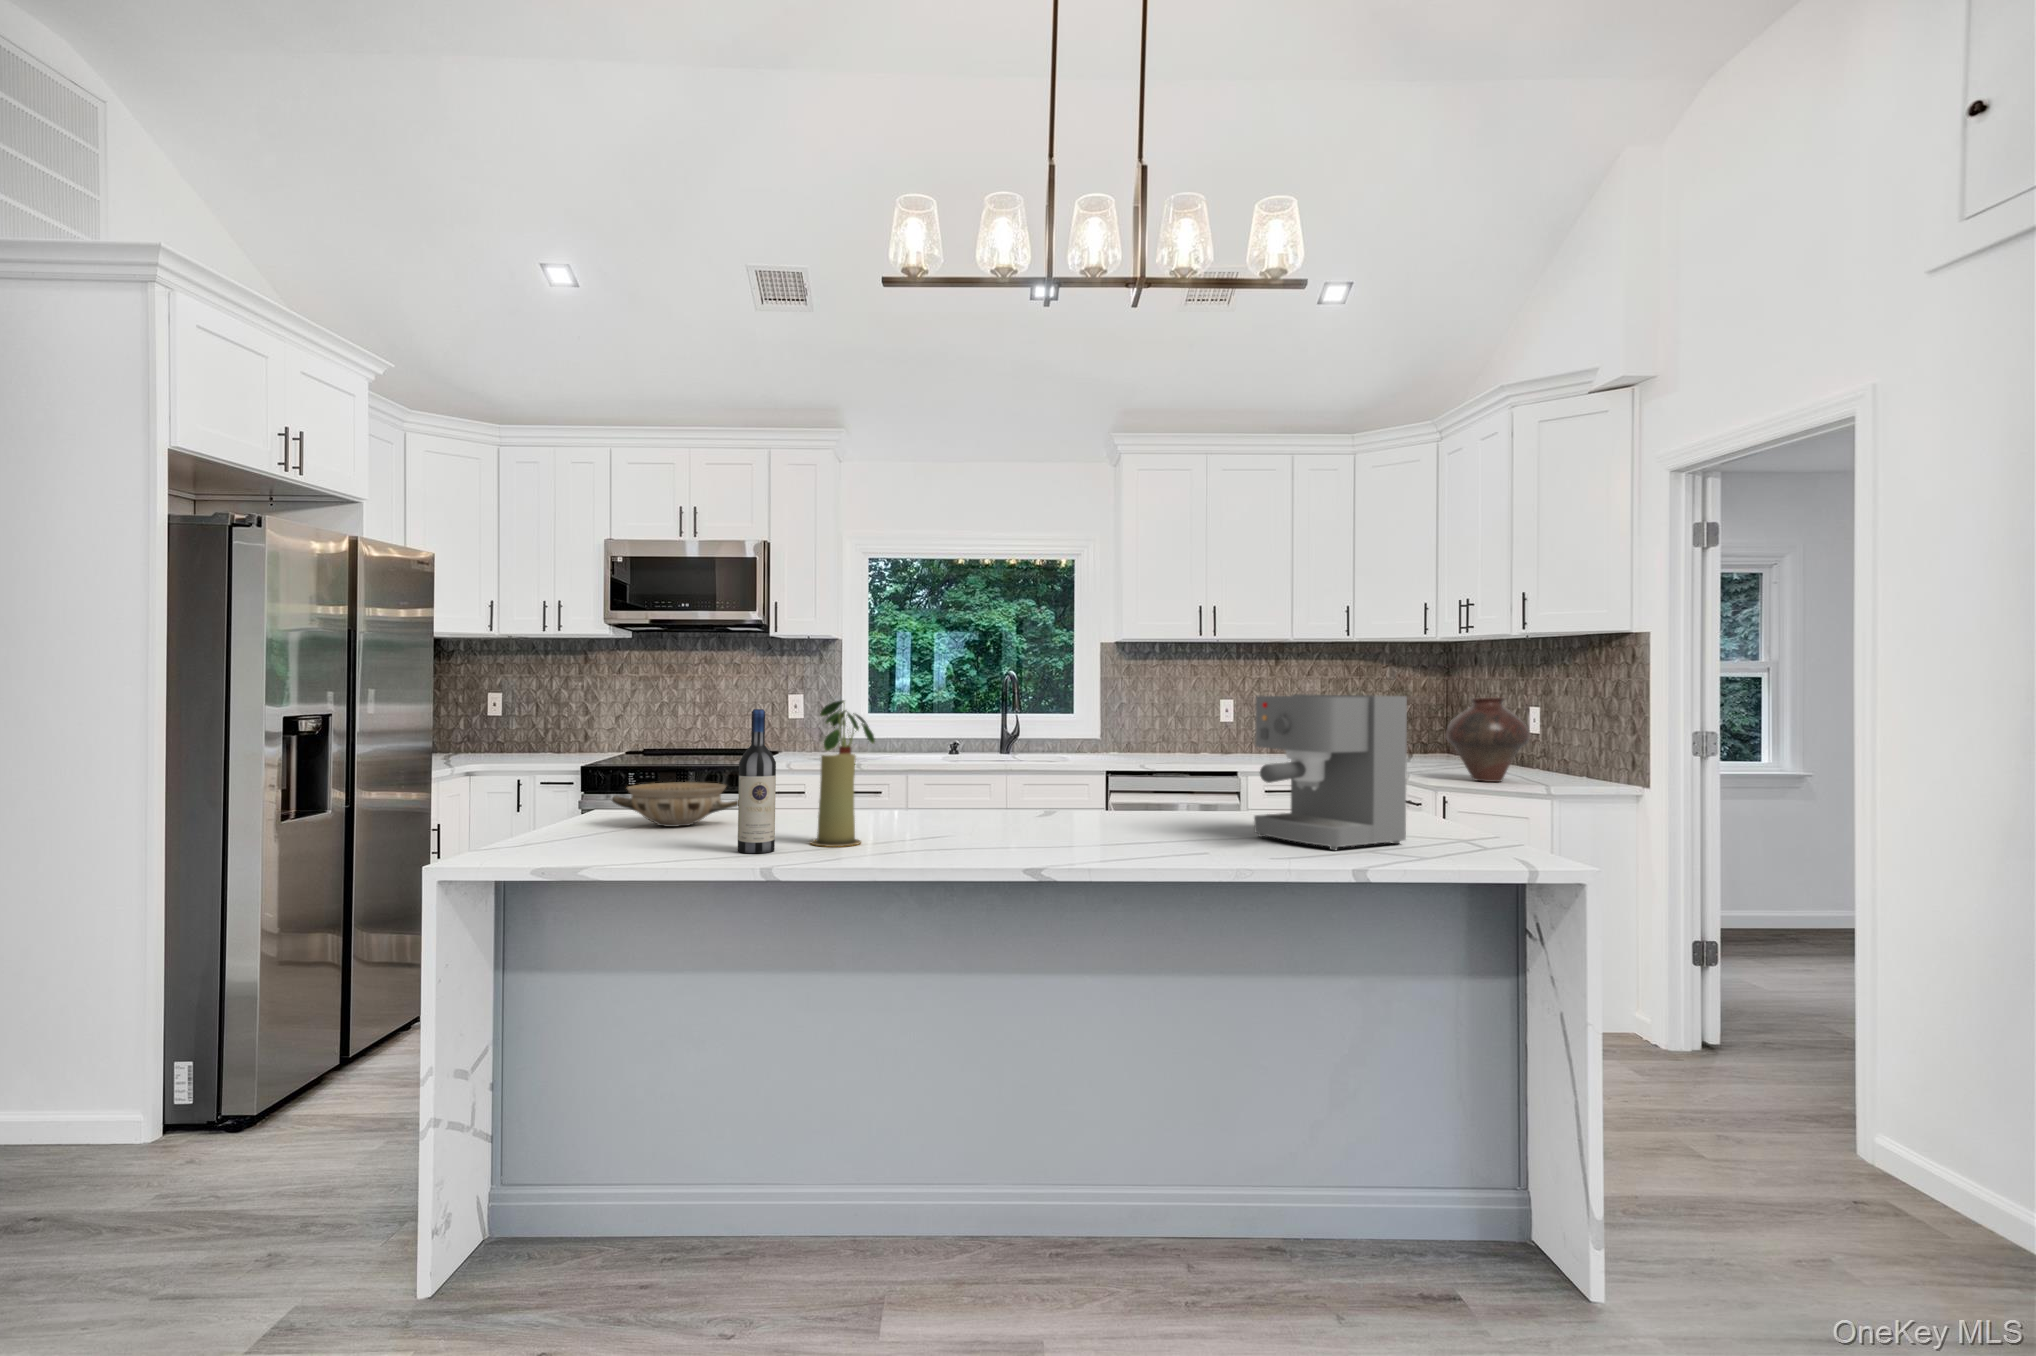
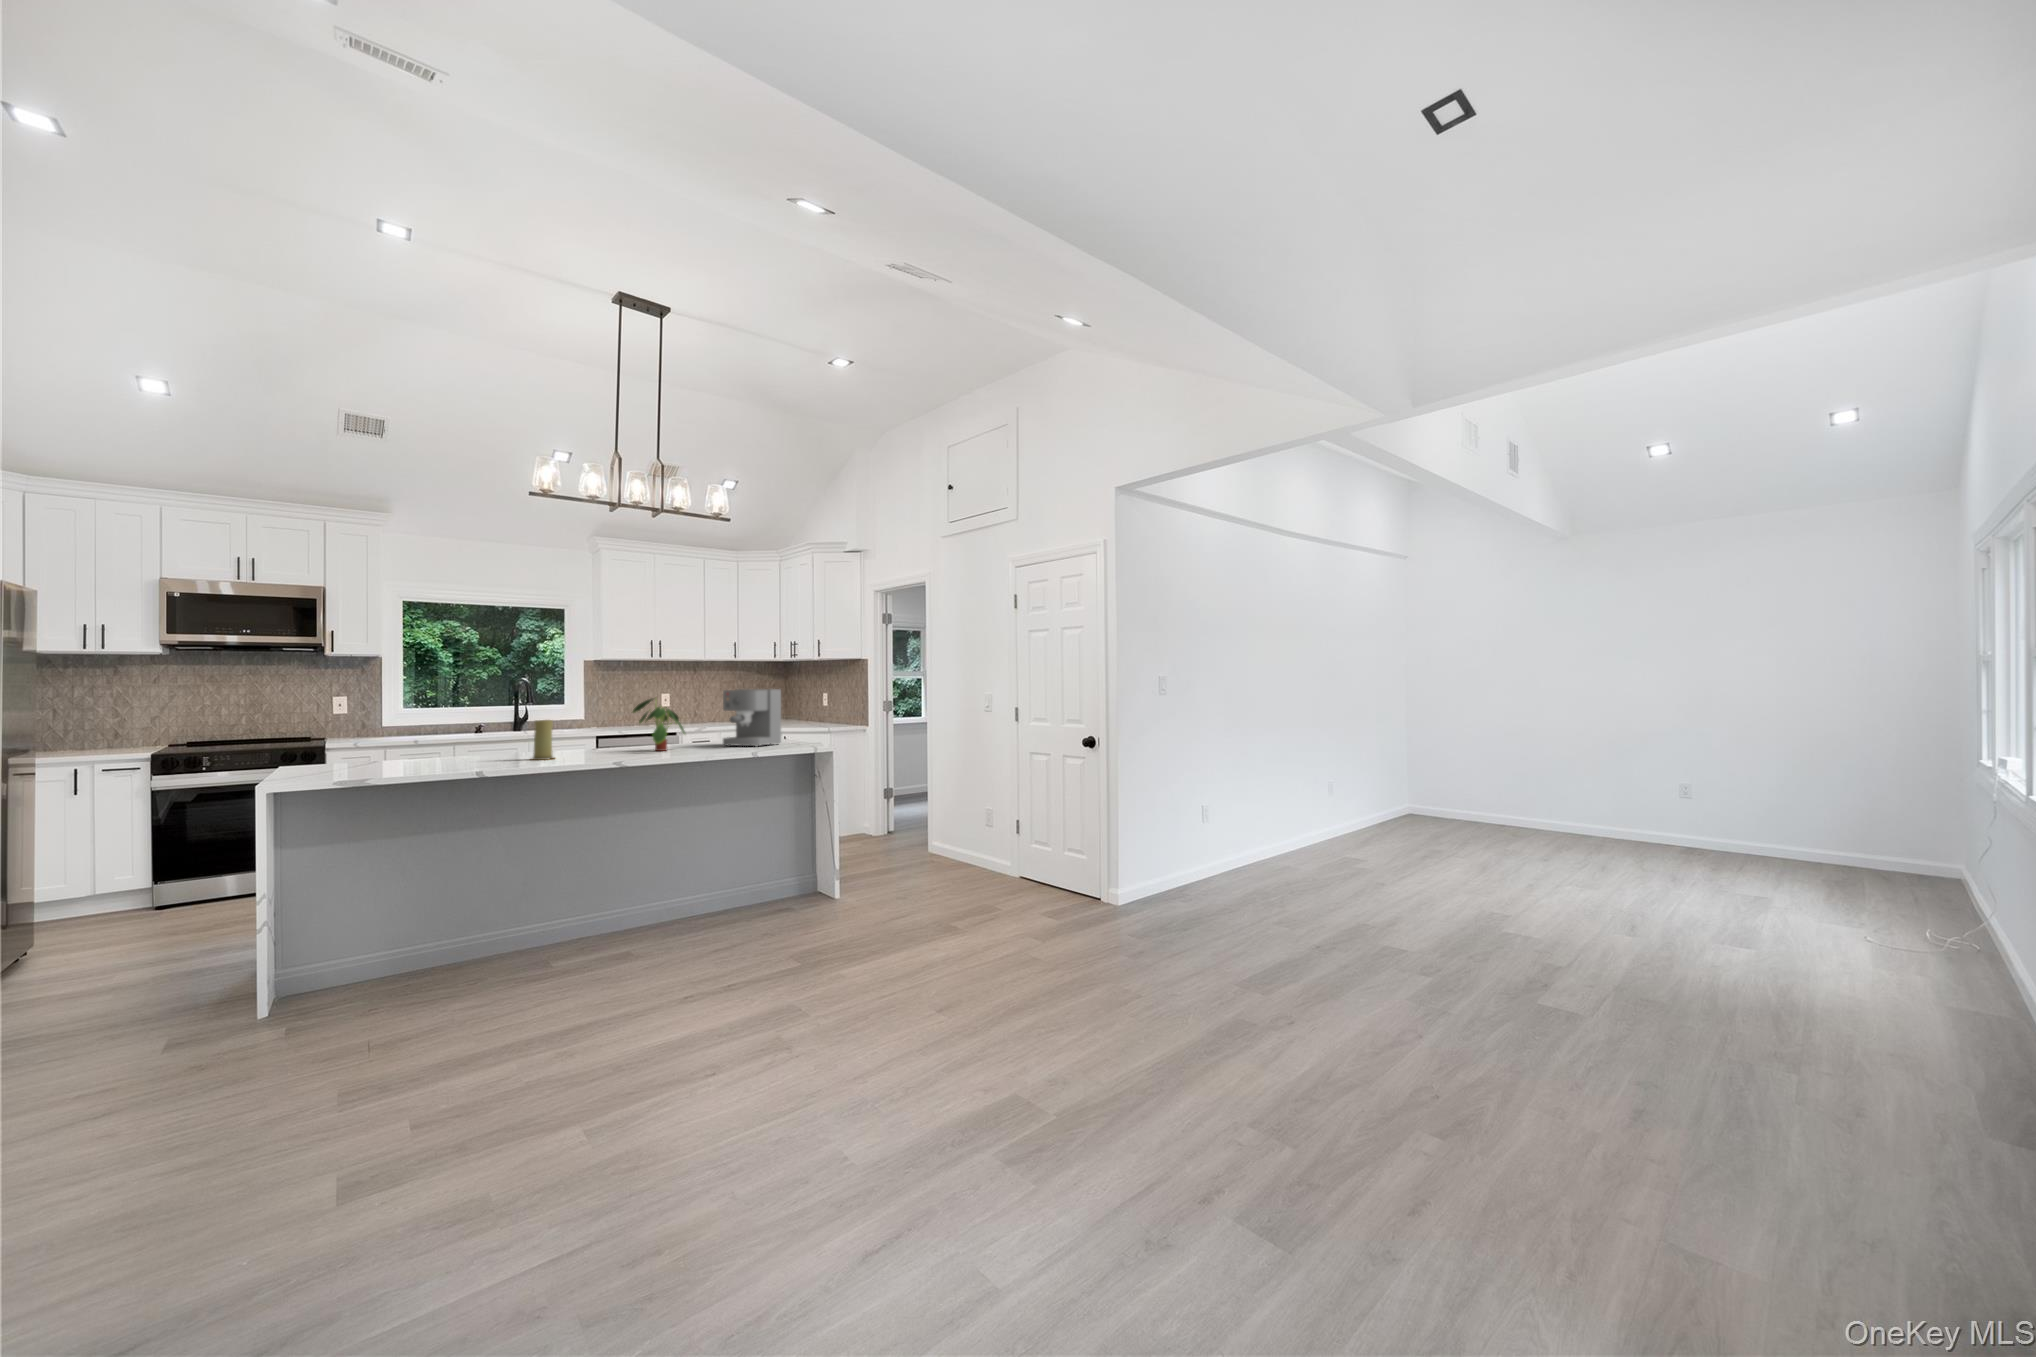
vase: present [1446,698,1530,782] -> none [787,689,823,728]
plant: present [820,700,875,754] -> present [633,698,685,751]
wine bottle: present [738,709,776,853] -> none [504,701,522,763]
ceramic bowl: present [612,782,739,827] -> none [386,741,465,762]

